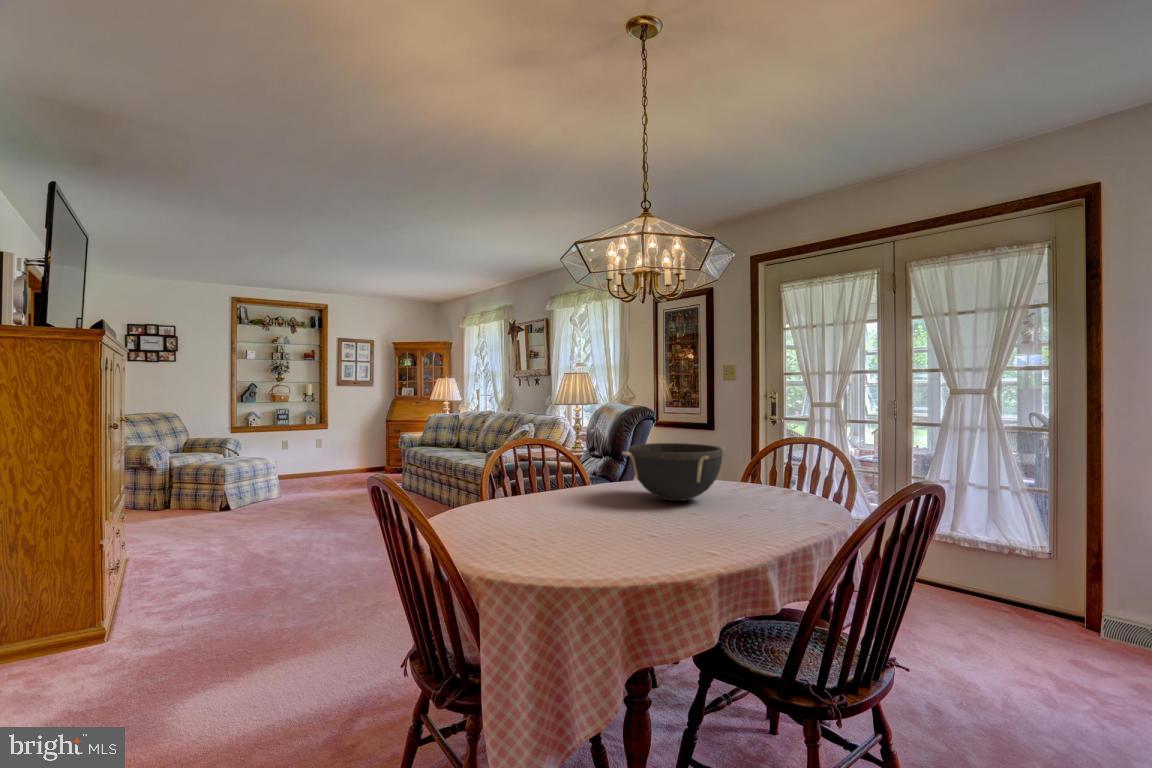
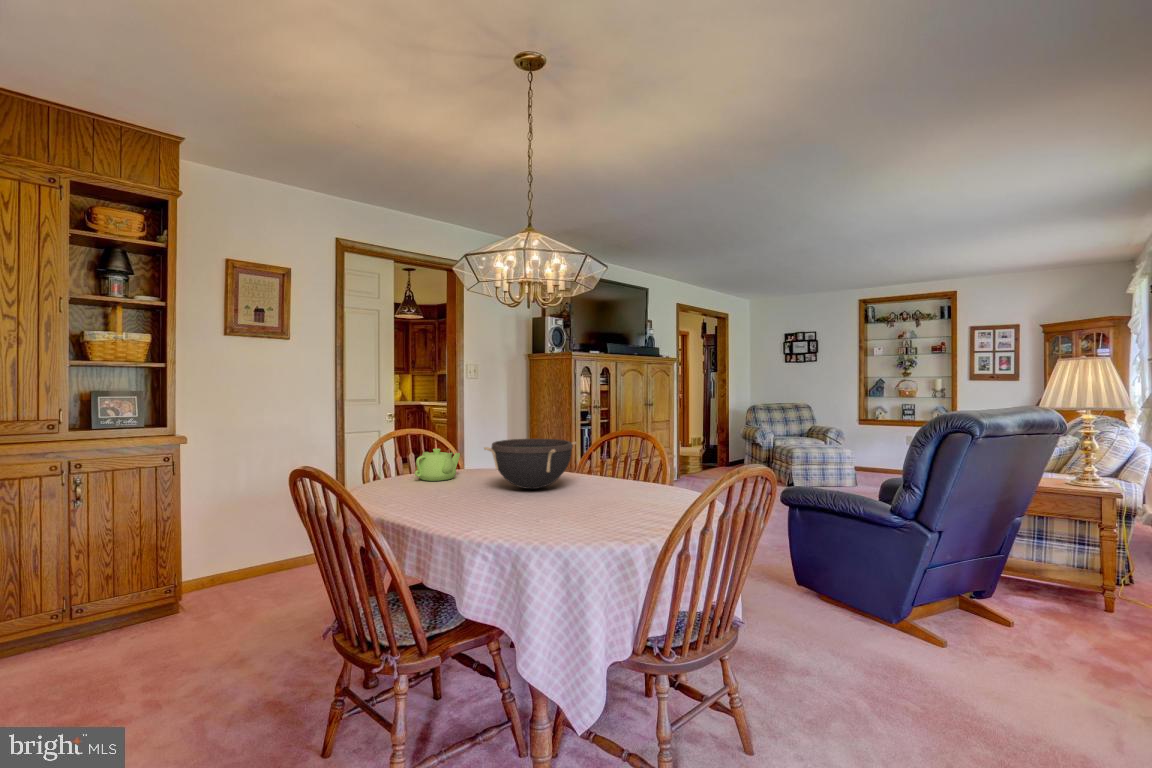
teapot: none [552,479,625,535] -> present [415,449,460,481]

